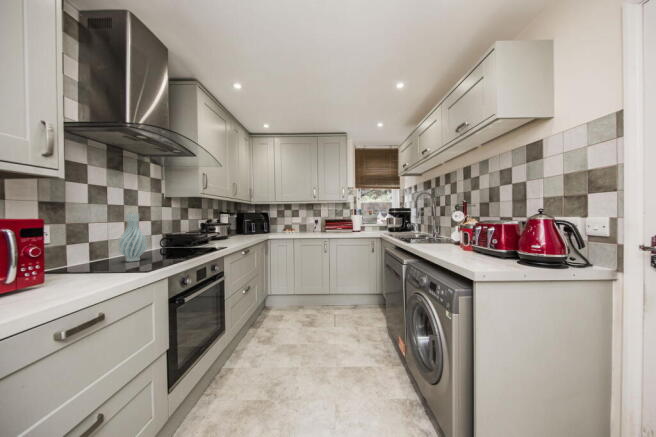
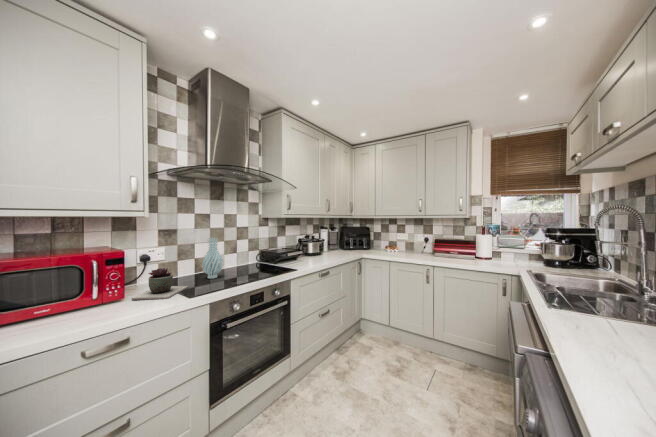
succulent plant: none [60,243,121,284] -> present [132,268,188,300]

